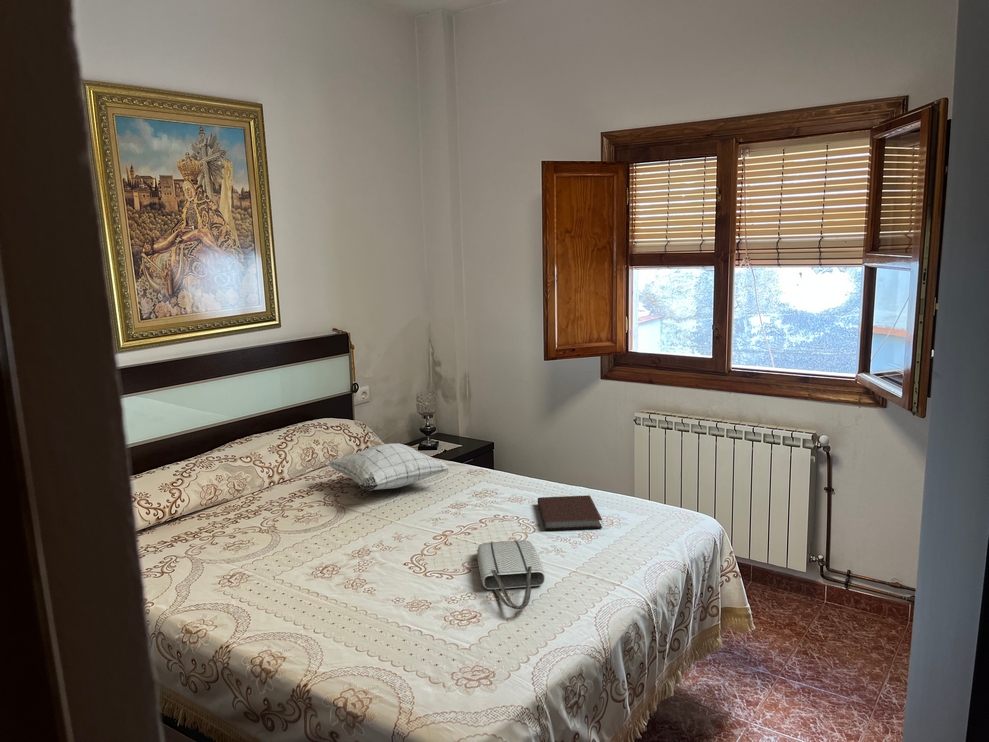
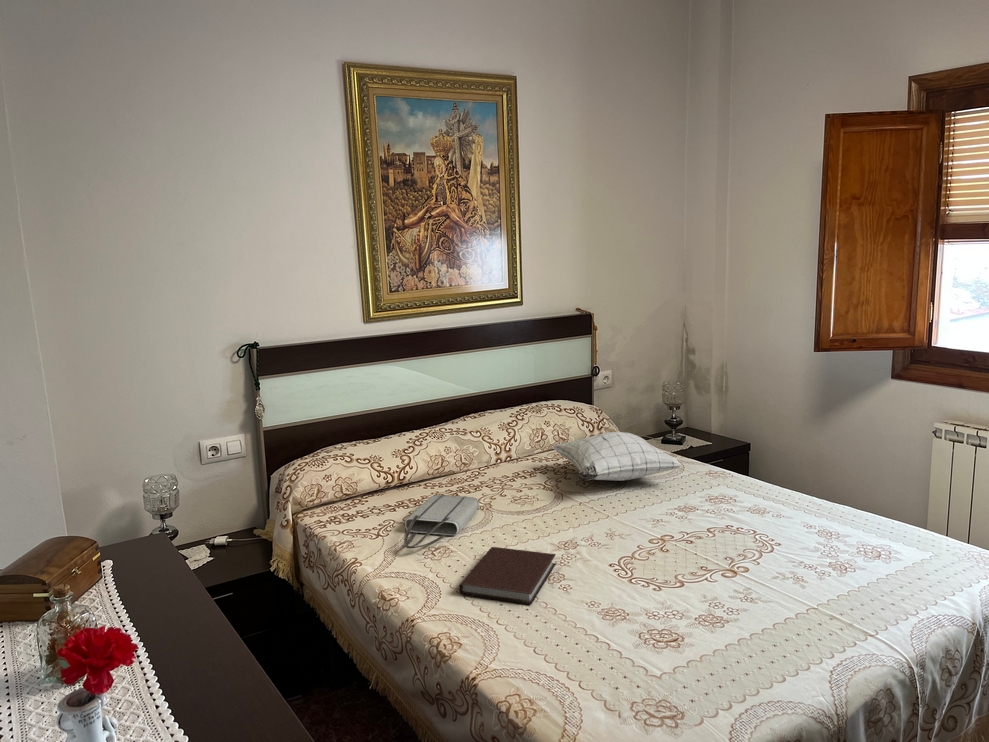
notebook: present [538,495,602,530] -> present [459,547,556,604]
tote bag: present [477,540,545,609] -> present [404,495,479,548]

